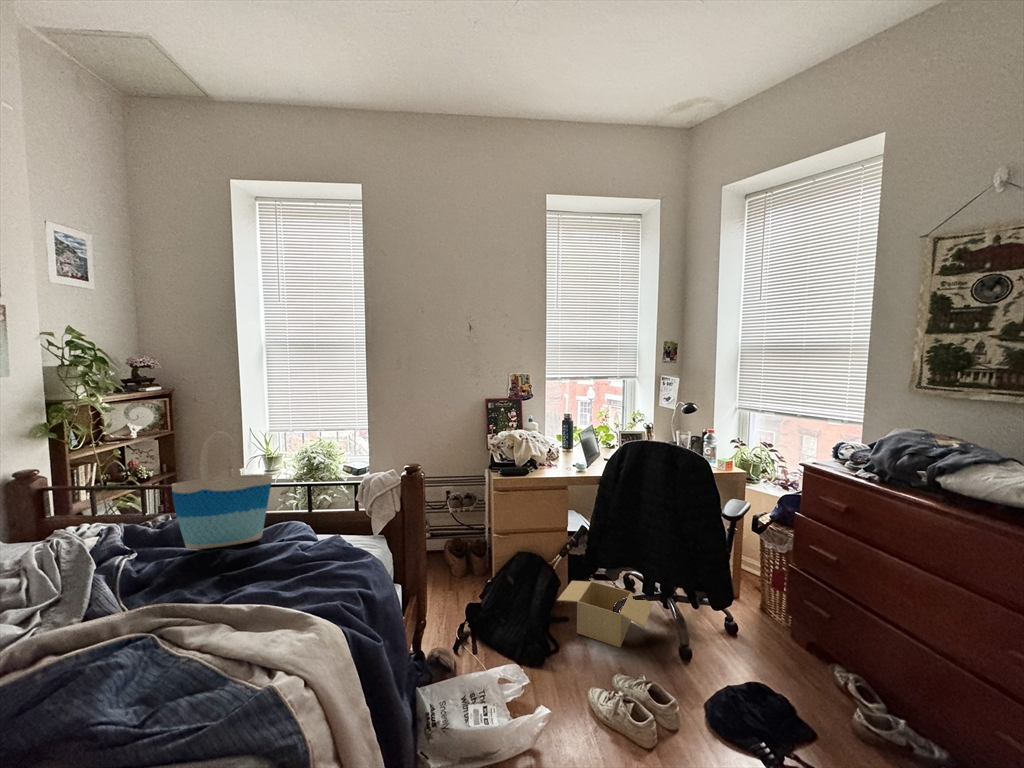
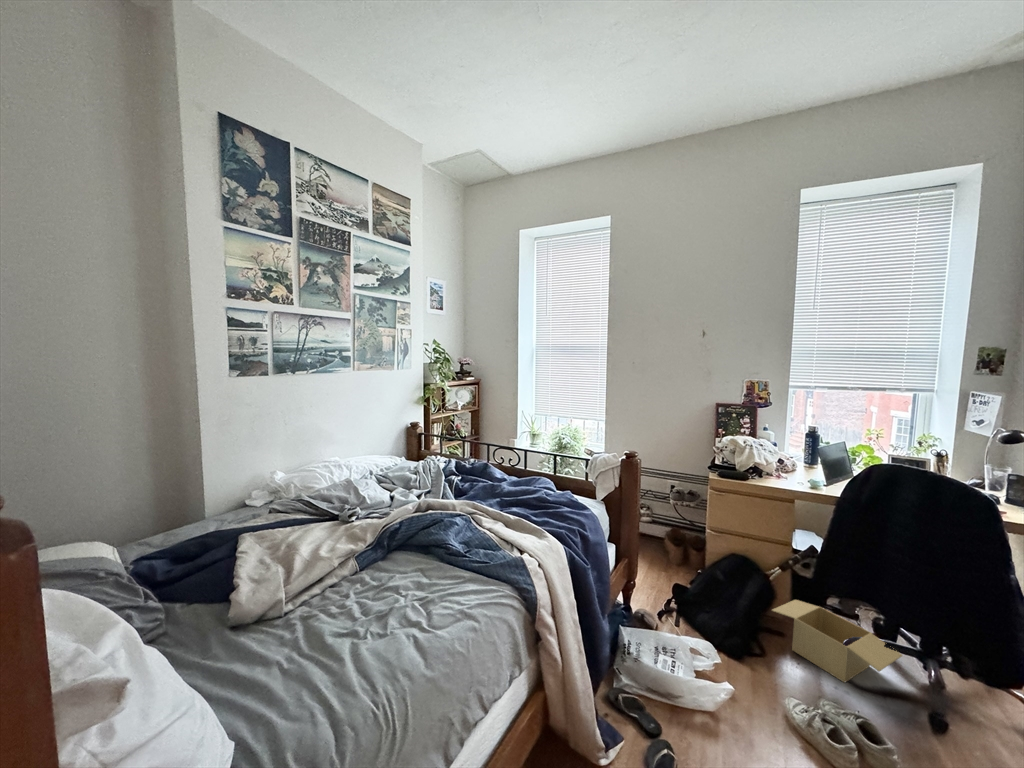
tote bag: present [172,431,272,549] -> none [479,409,532,483]

